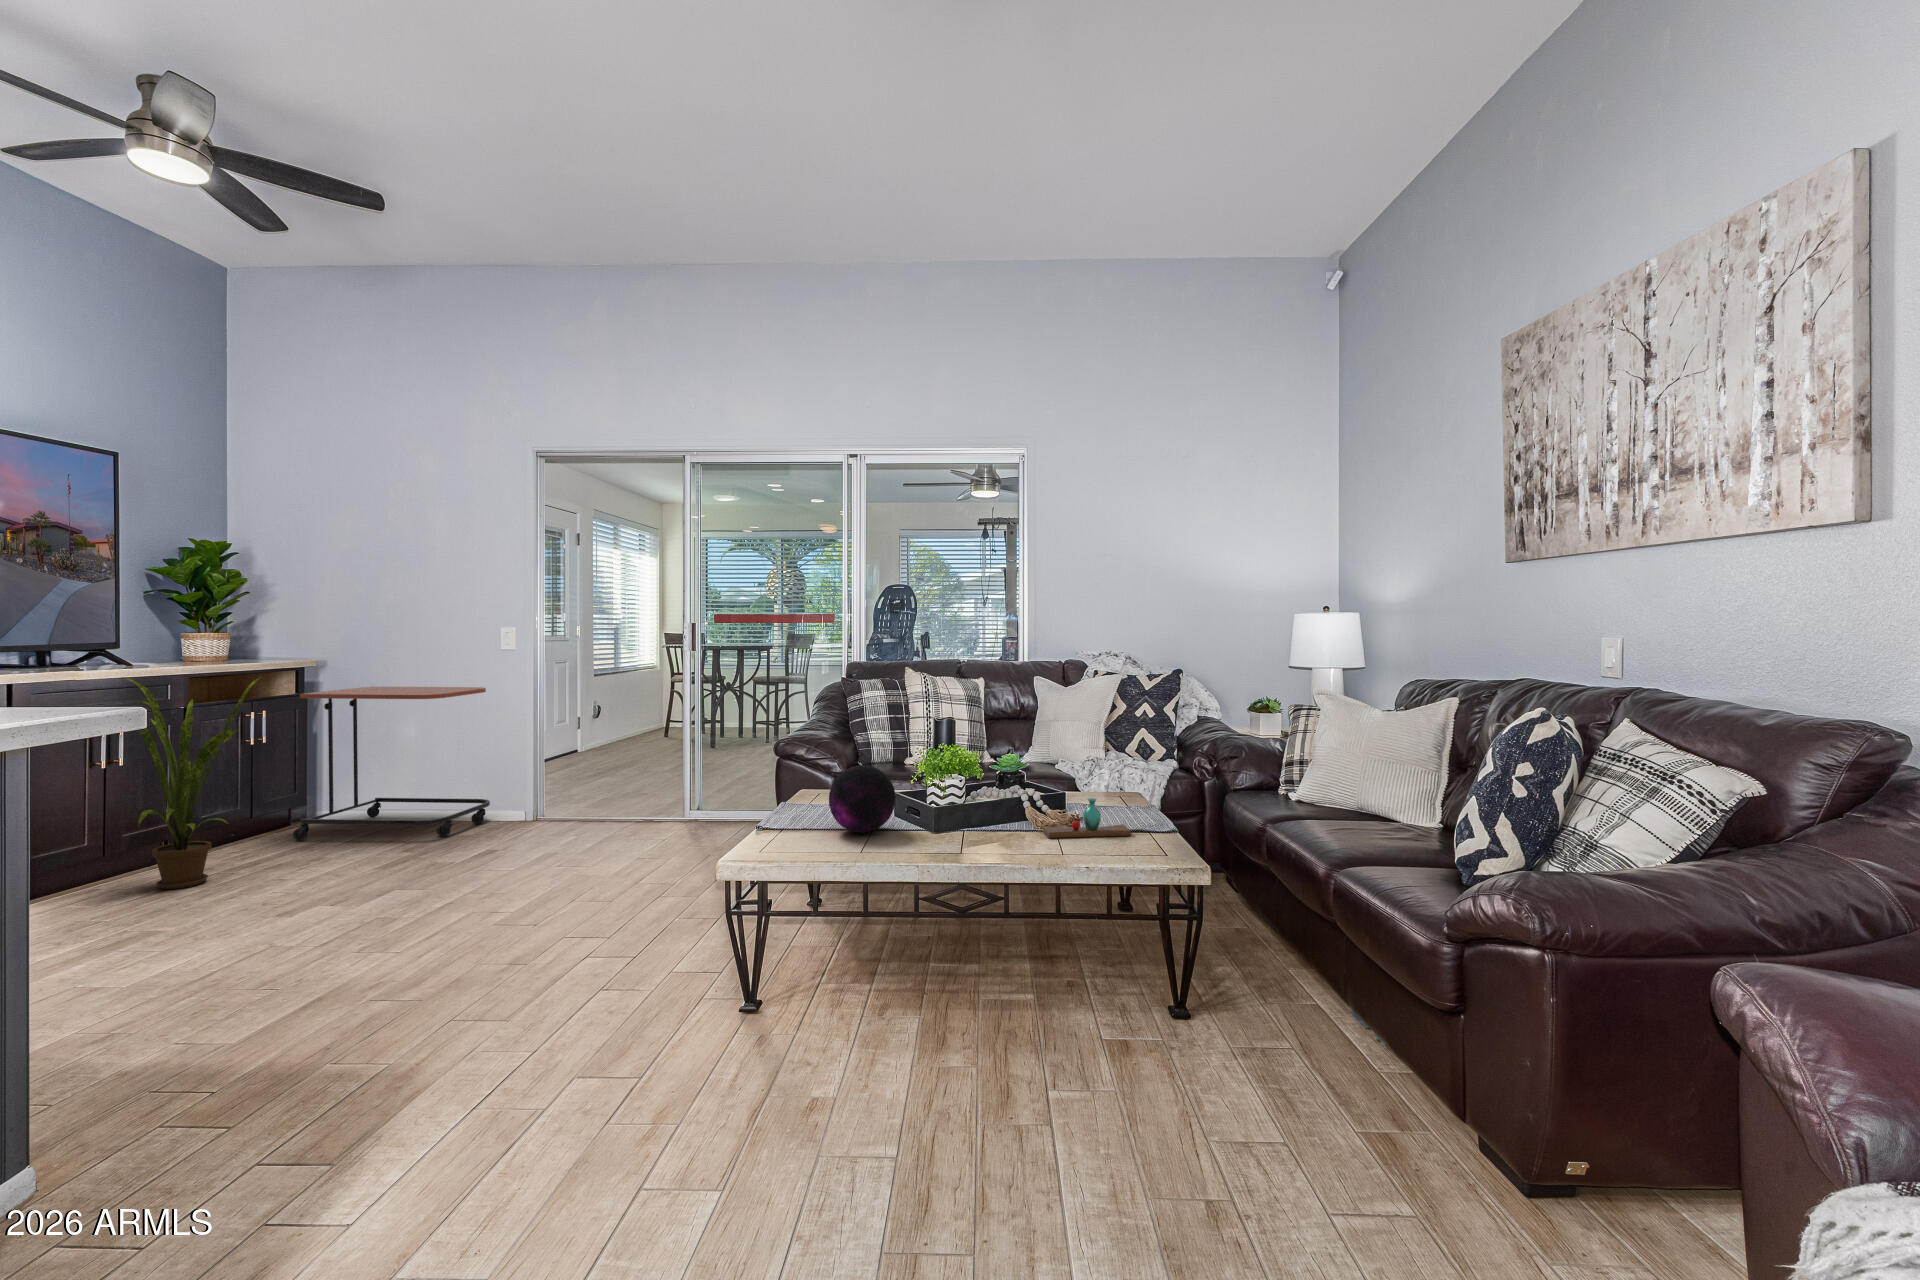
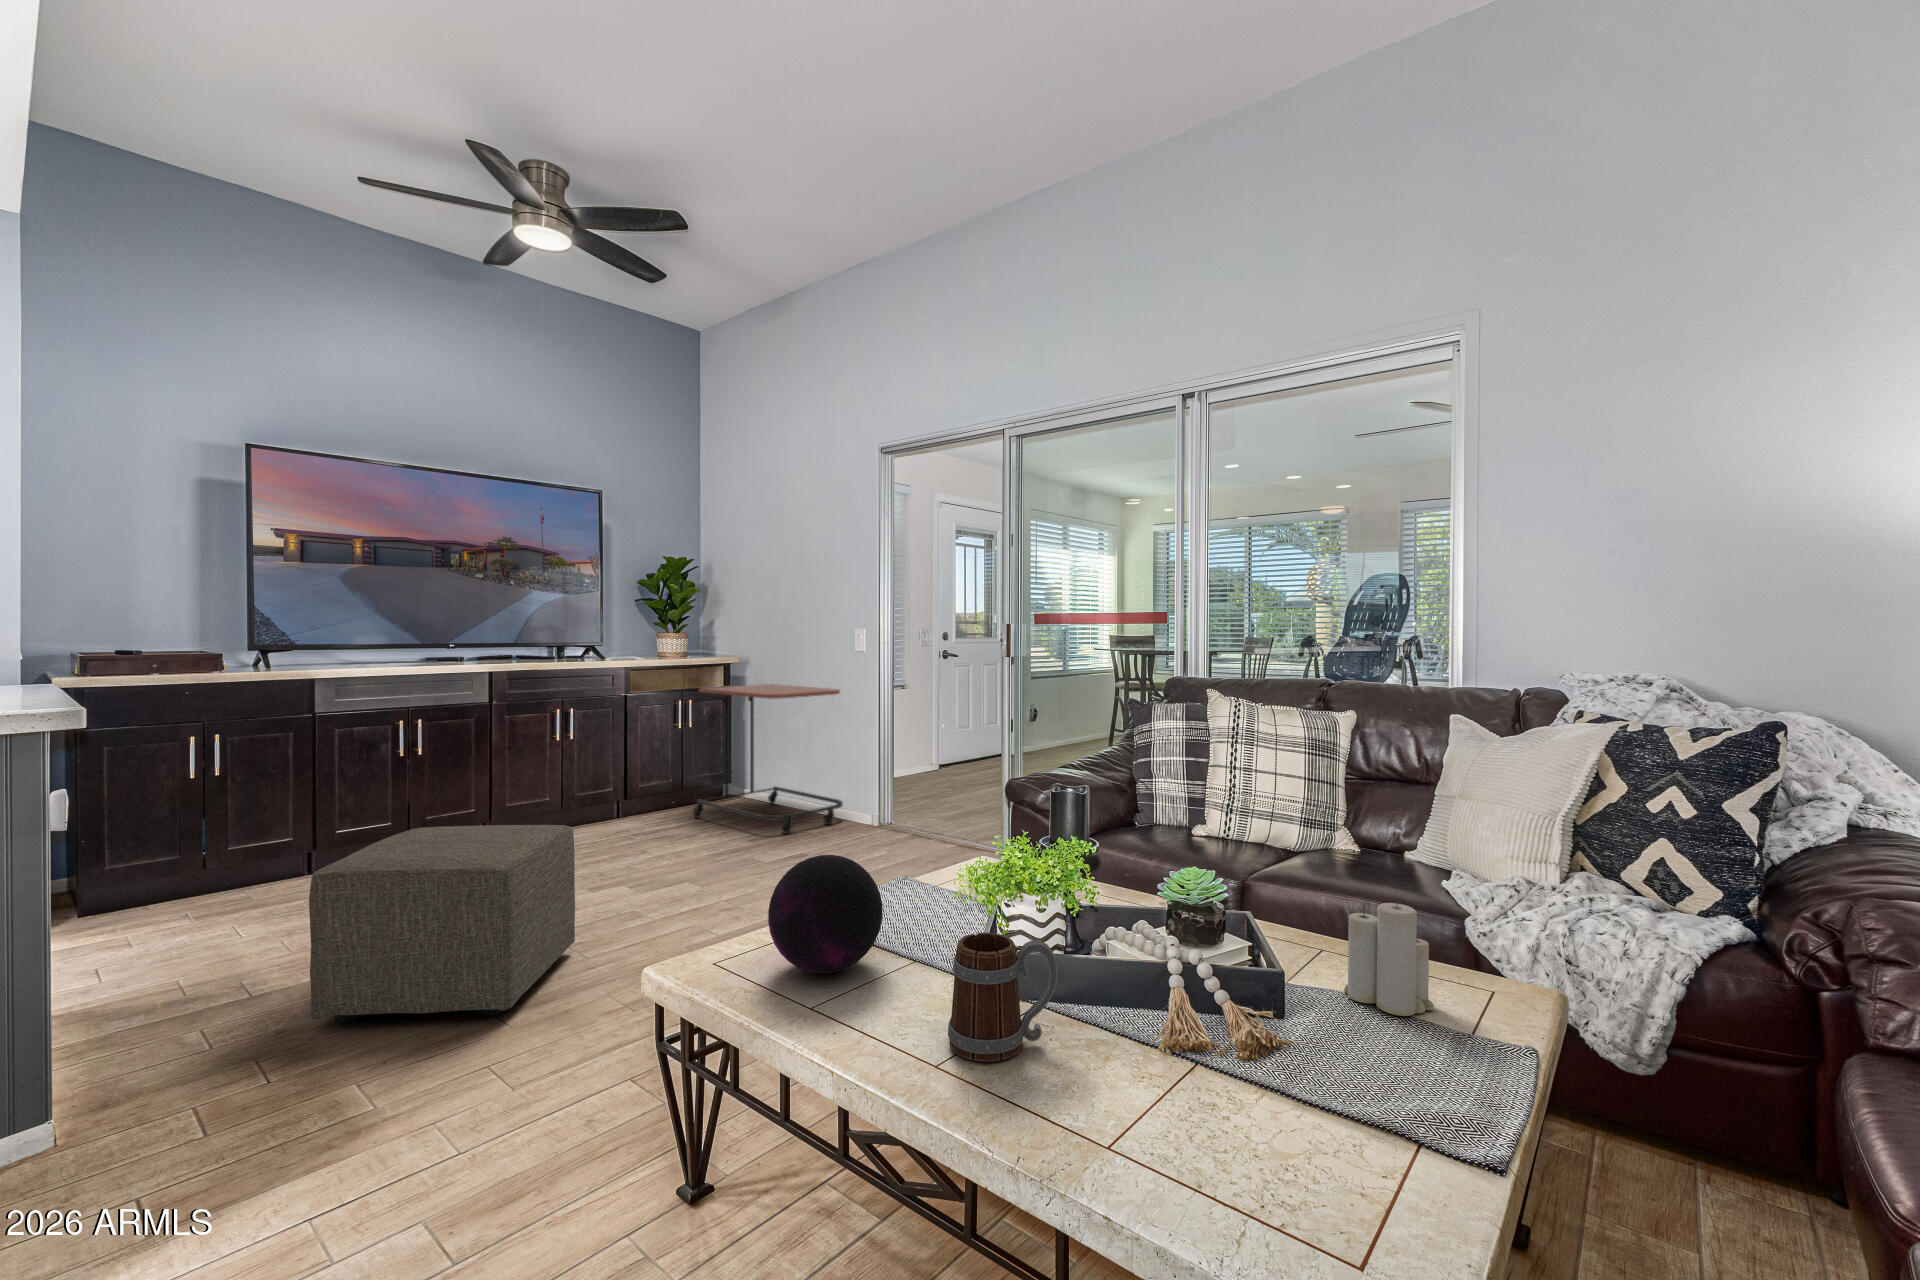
house plant: present [124,677,261,889] -> none [518,668,630,849]
candle: none [1084,749,1120,801] -> present [1344,896,1434,1016]
mug: none [970,782,1016,839] -> present [948,933,1058,1062]
vase: present [1043,798,1131,838] -> none [1078,1028,1294,1163]
ottoman: none [204,822,443,1032] -> present [309,825,575,1021]

